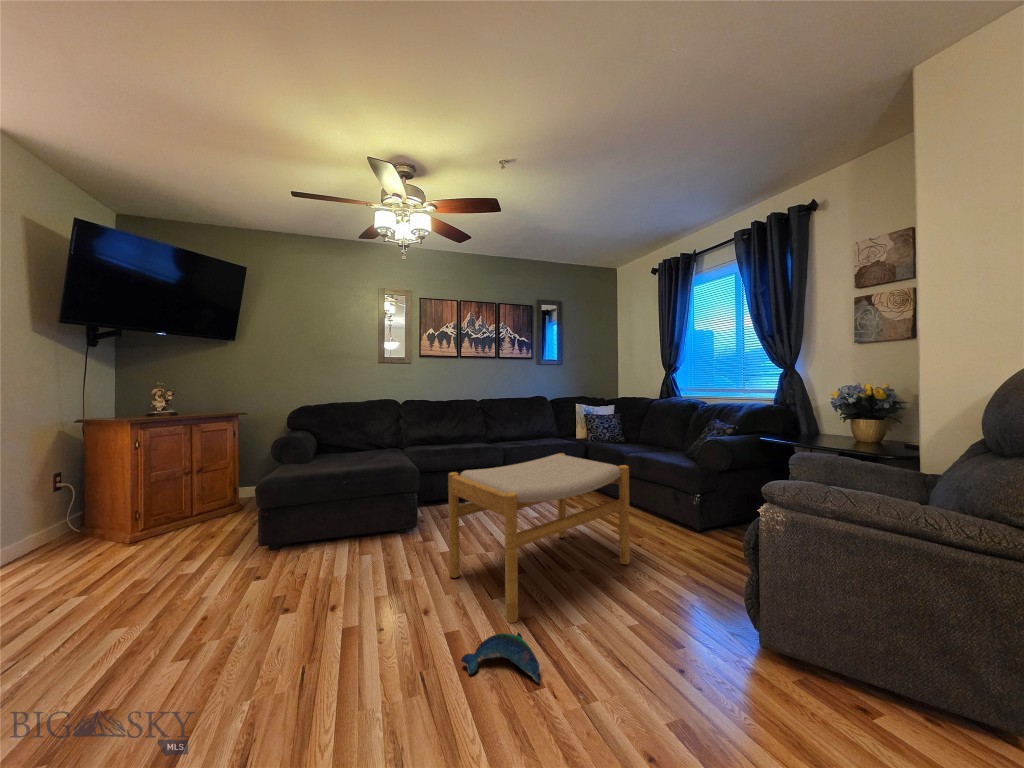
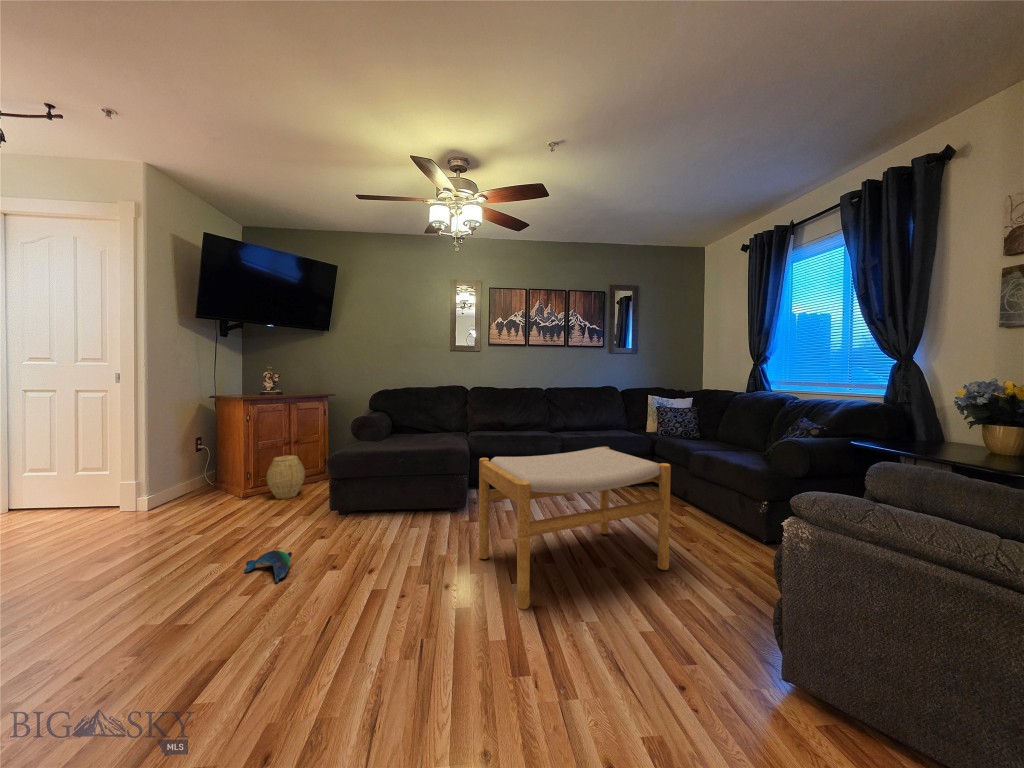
woven basket: none [165,487,216,540] -> present [267,456,305,499]
plush toy: present [461,632,540,682] -> present [244,551,292,583]

